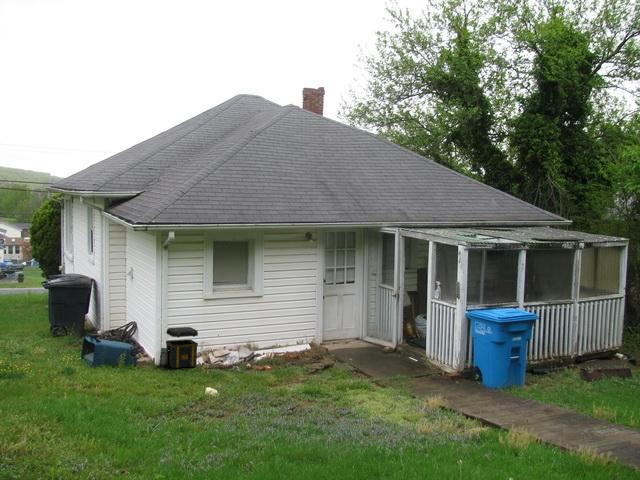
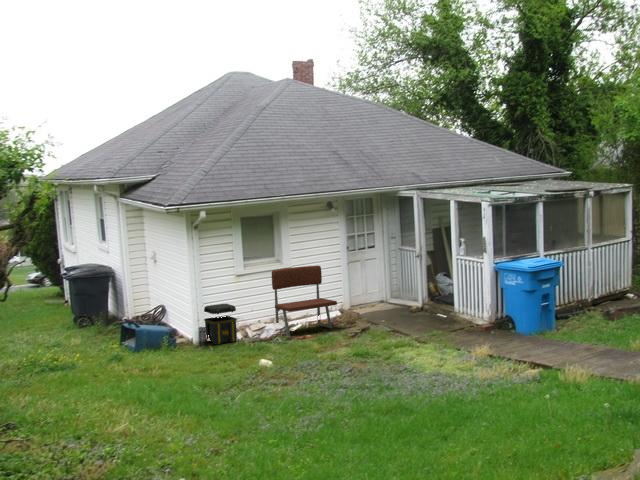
bench: none [240,296,305,366] -> present [272,266,337,336]

